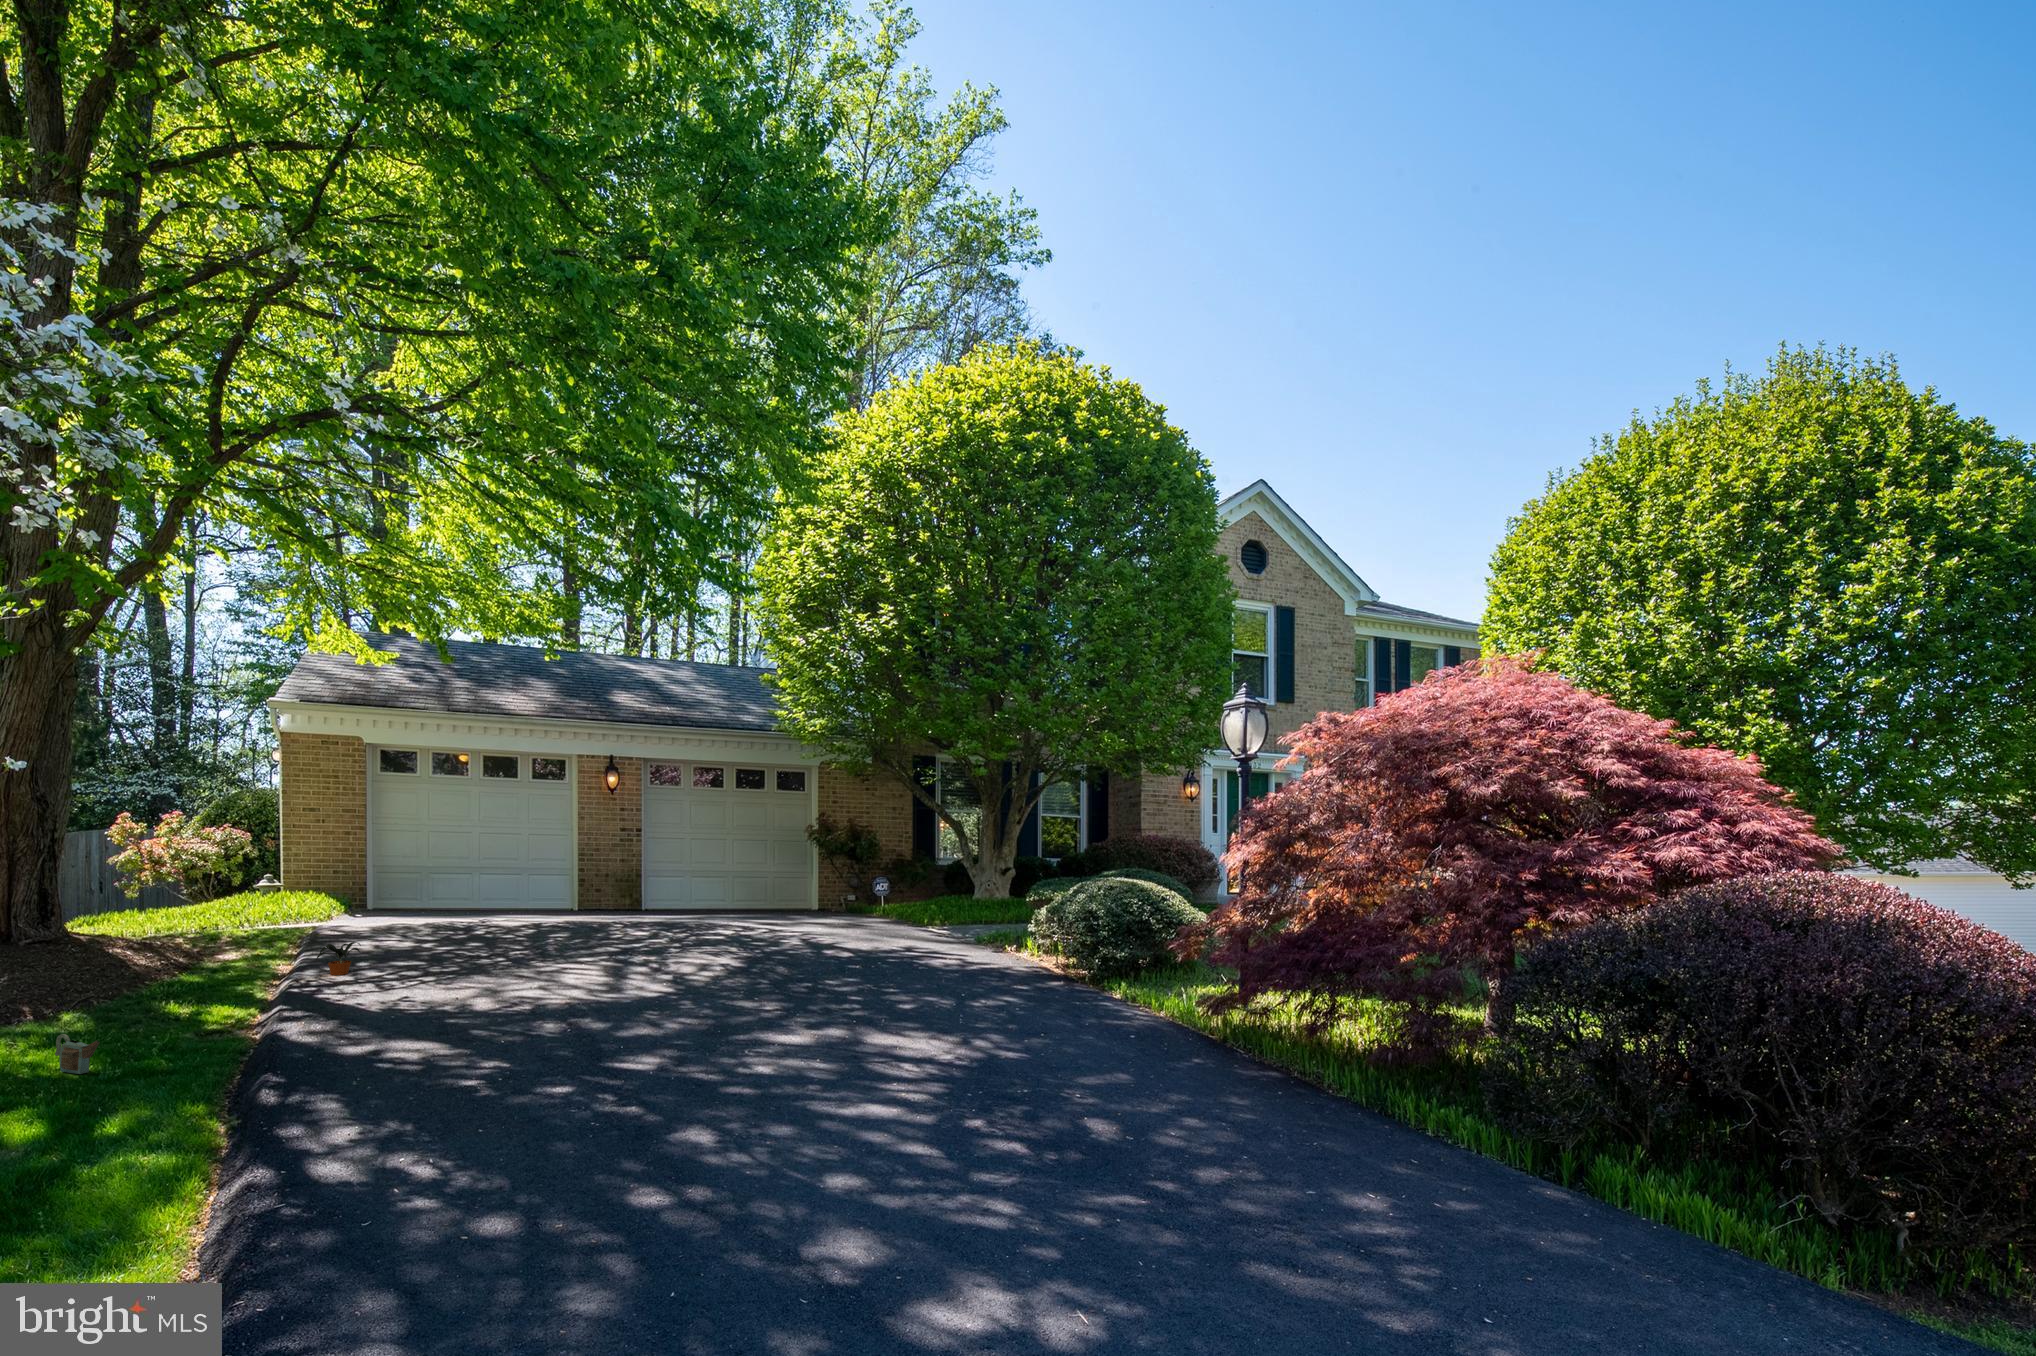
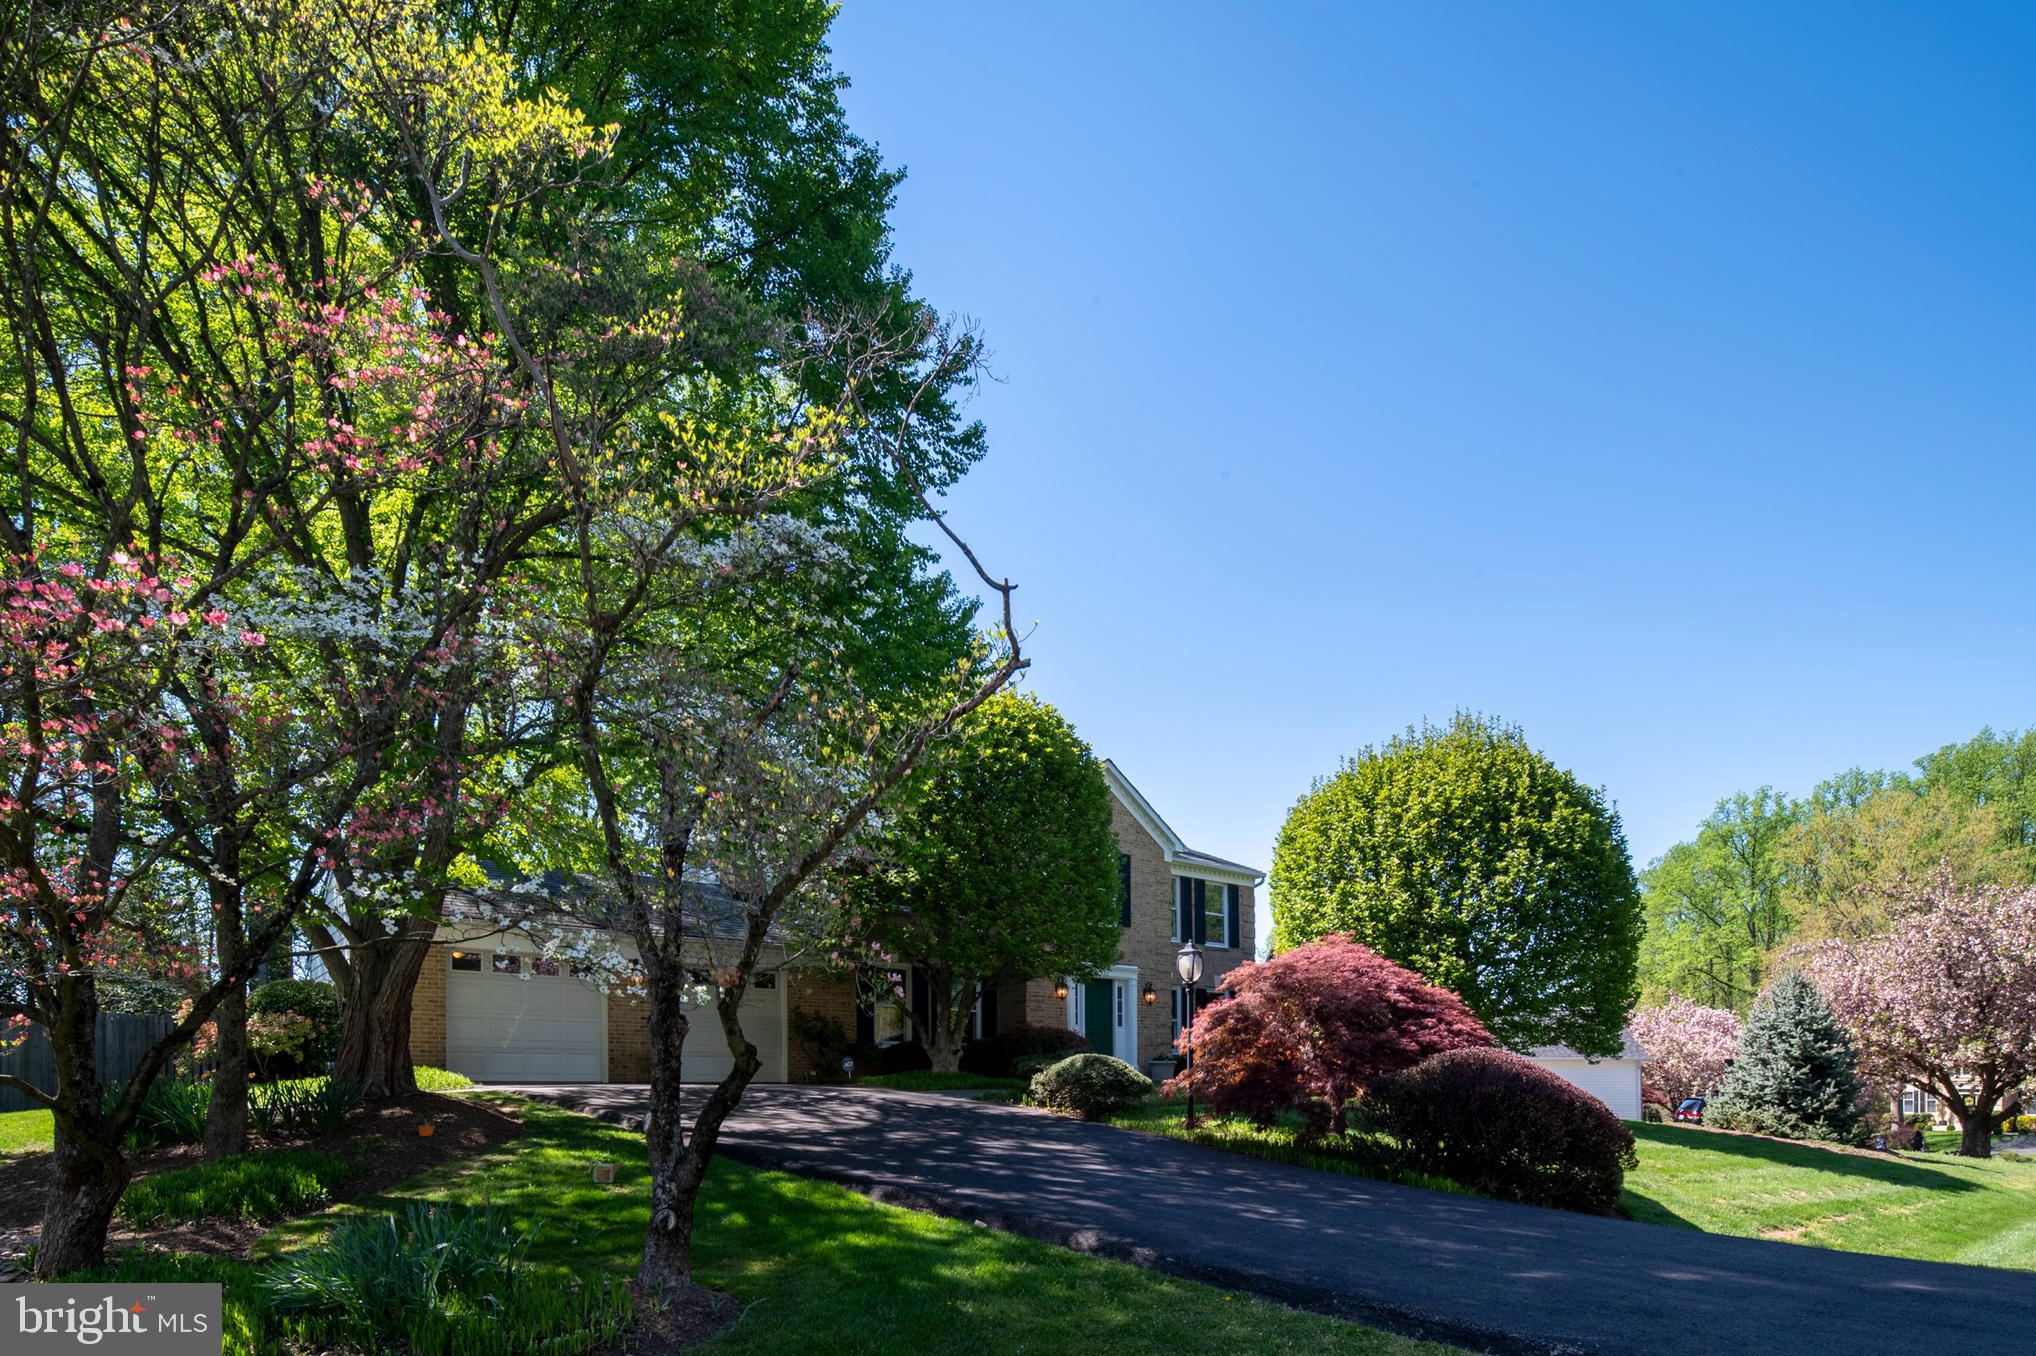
potted plant: present [316,942,361,975] -> present [413,1111,442,1136]

